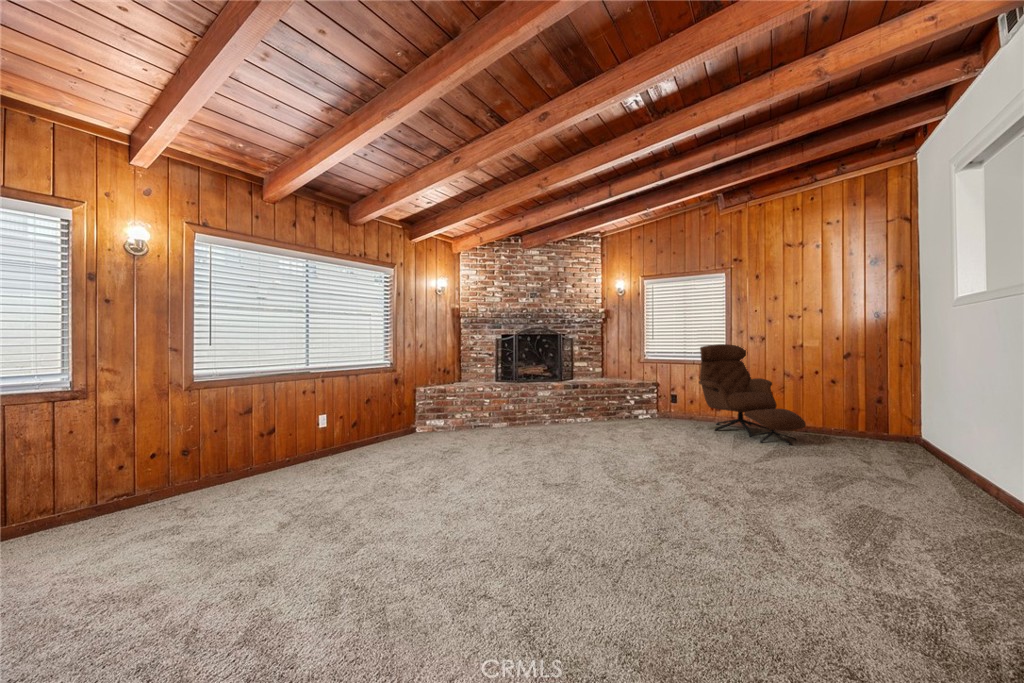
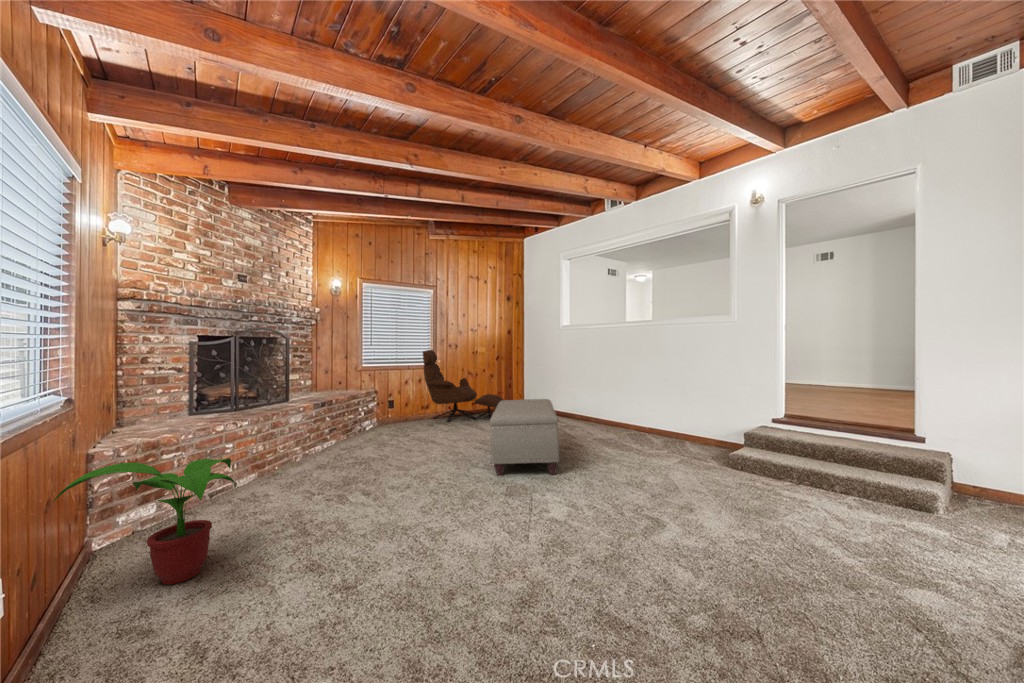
potted plant: none [374,394,428,448] -> present [54,458,236,584]
ottoman: none [553,411,689,493] -> present [490,399,559,476]

